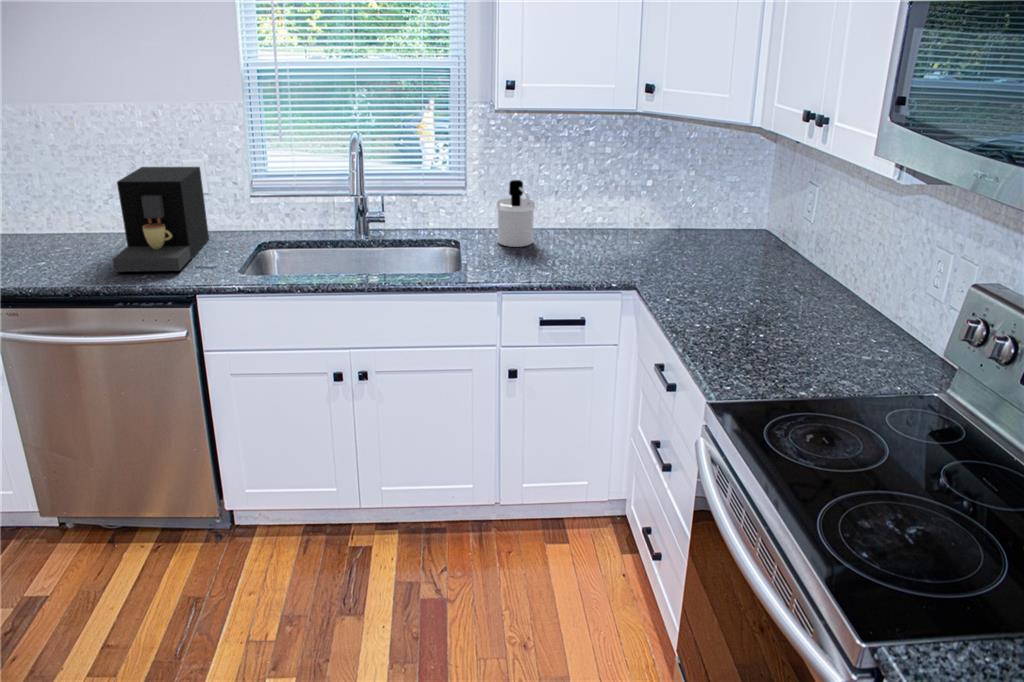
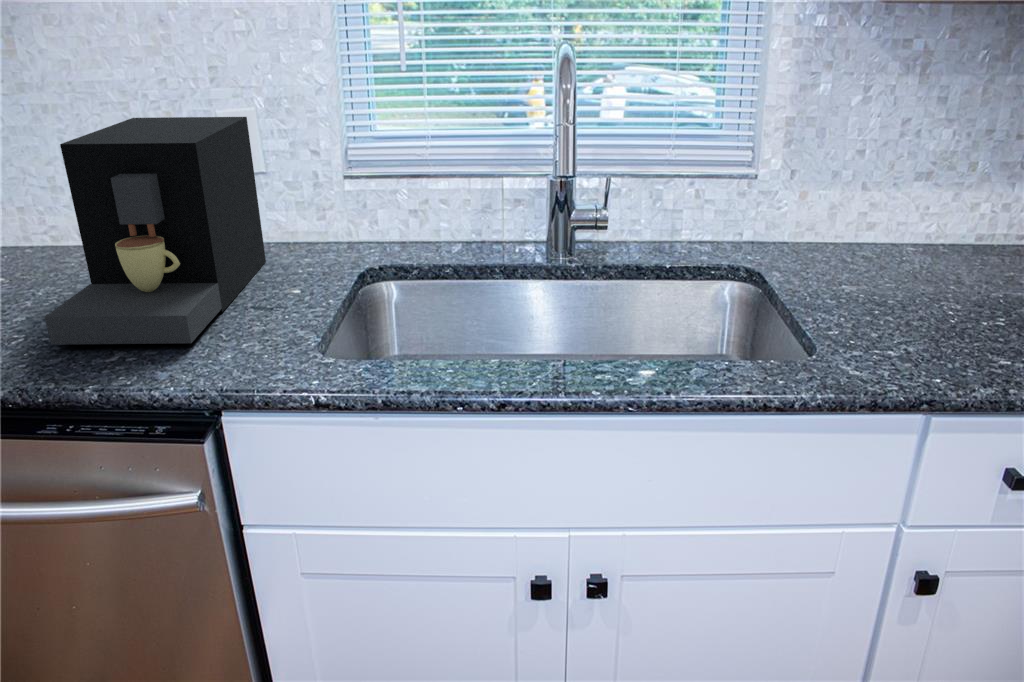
soap dispenser: present [497,180,535,247] -> none [845,140,966,283]

